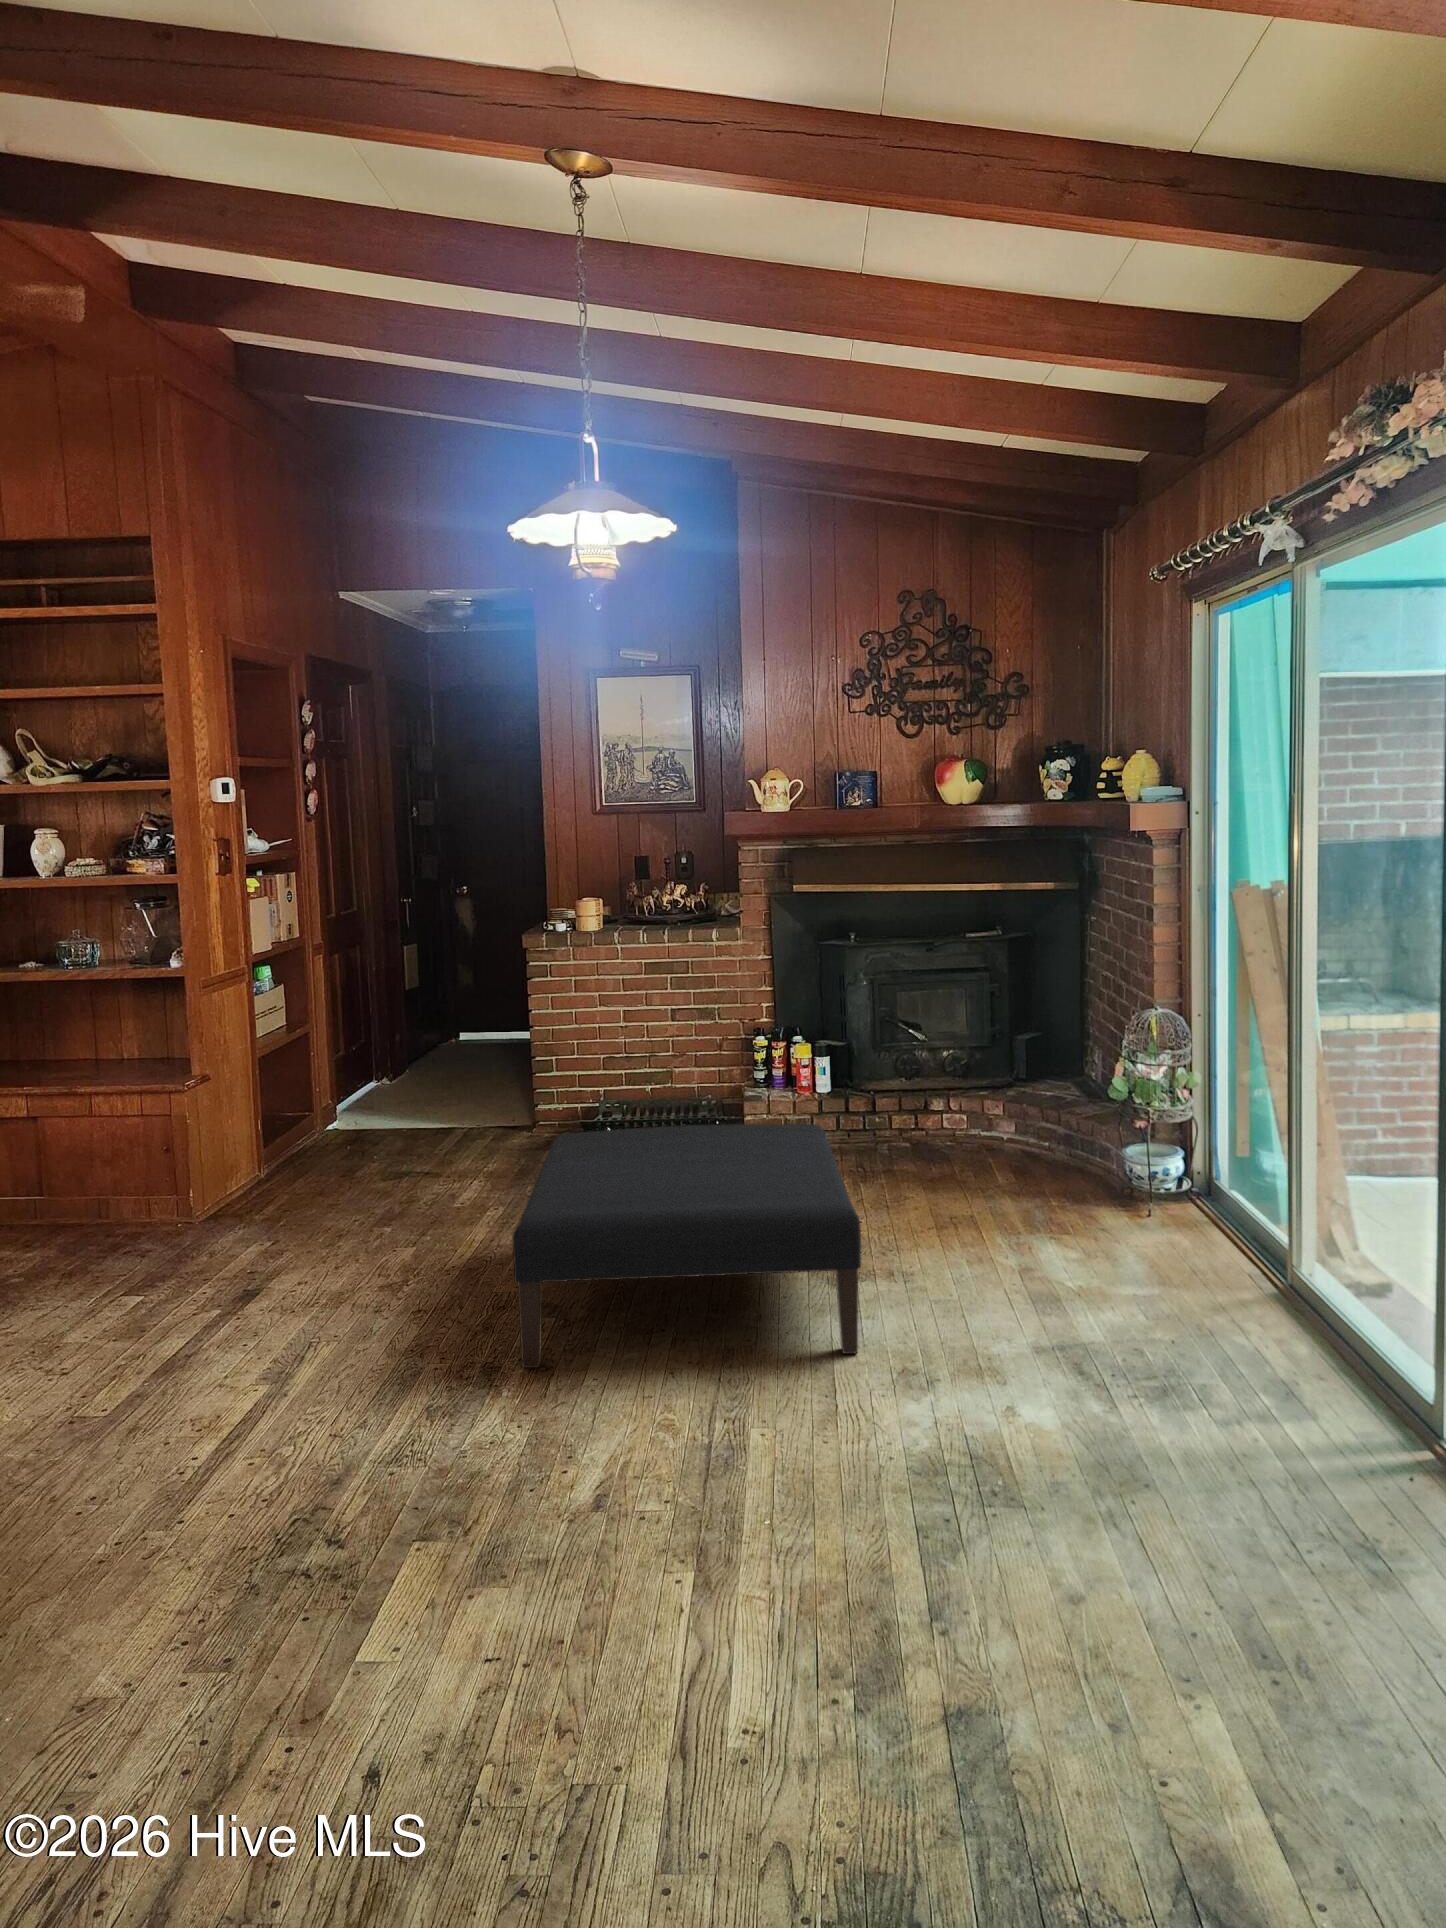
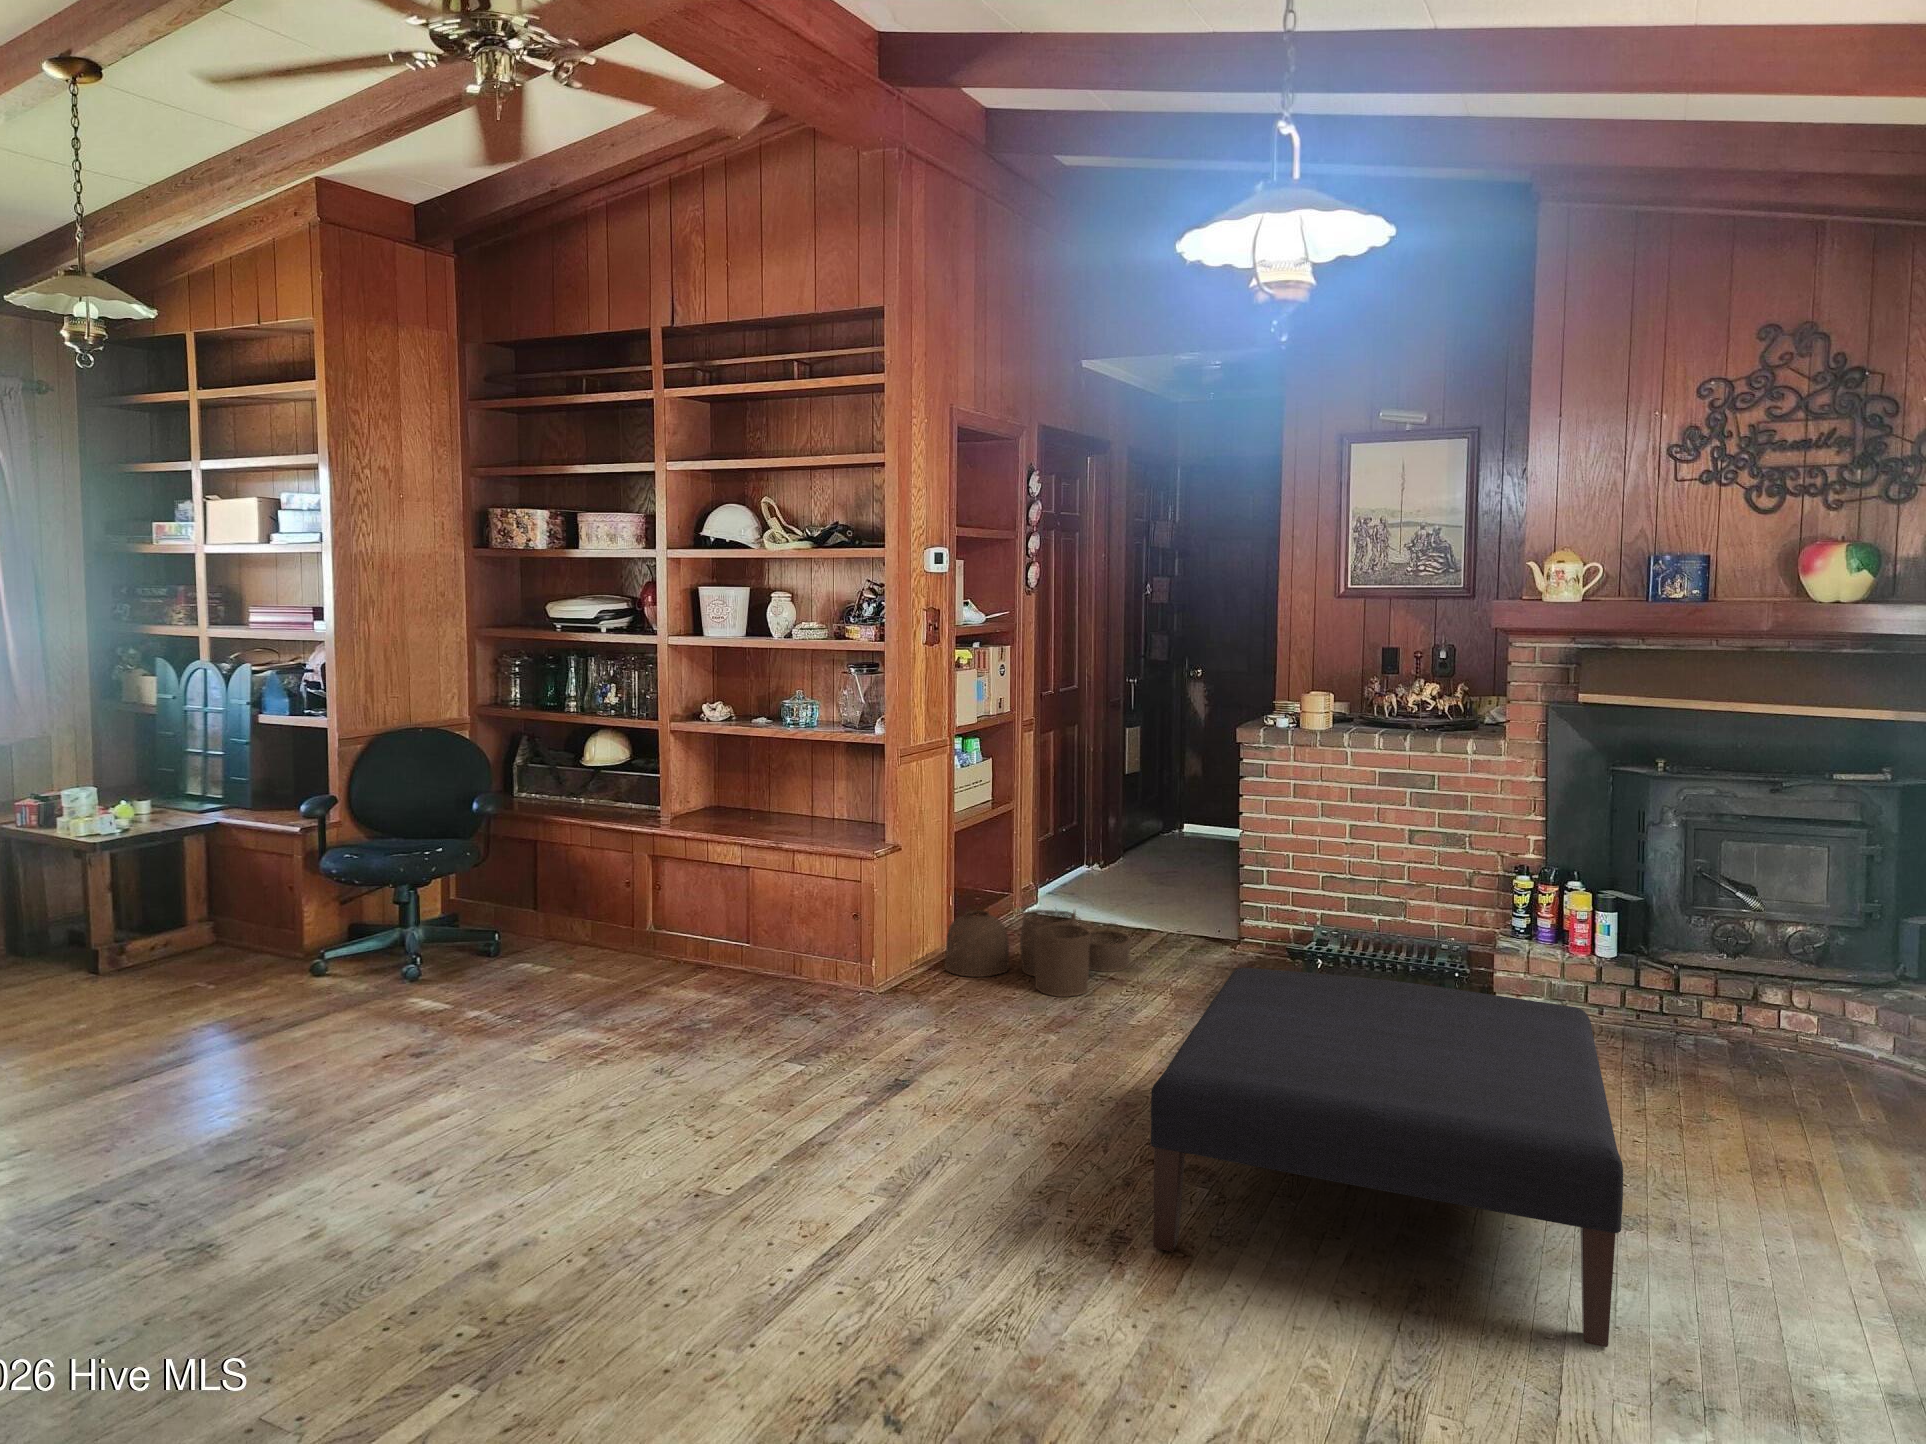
woven basket: none [258,1114,441,1197] -> present [945,905,1130,997]

